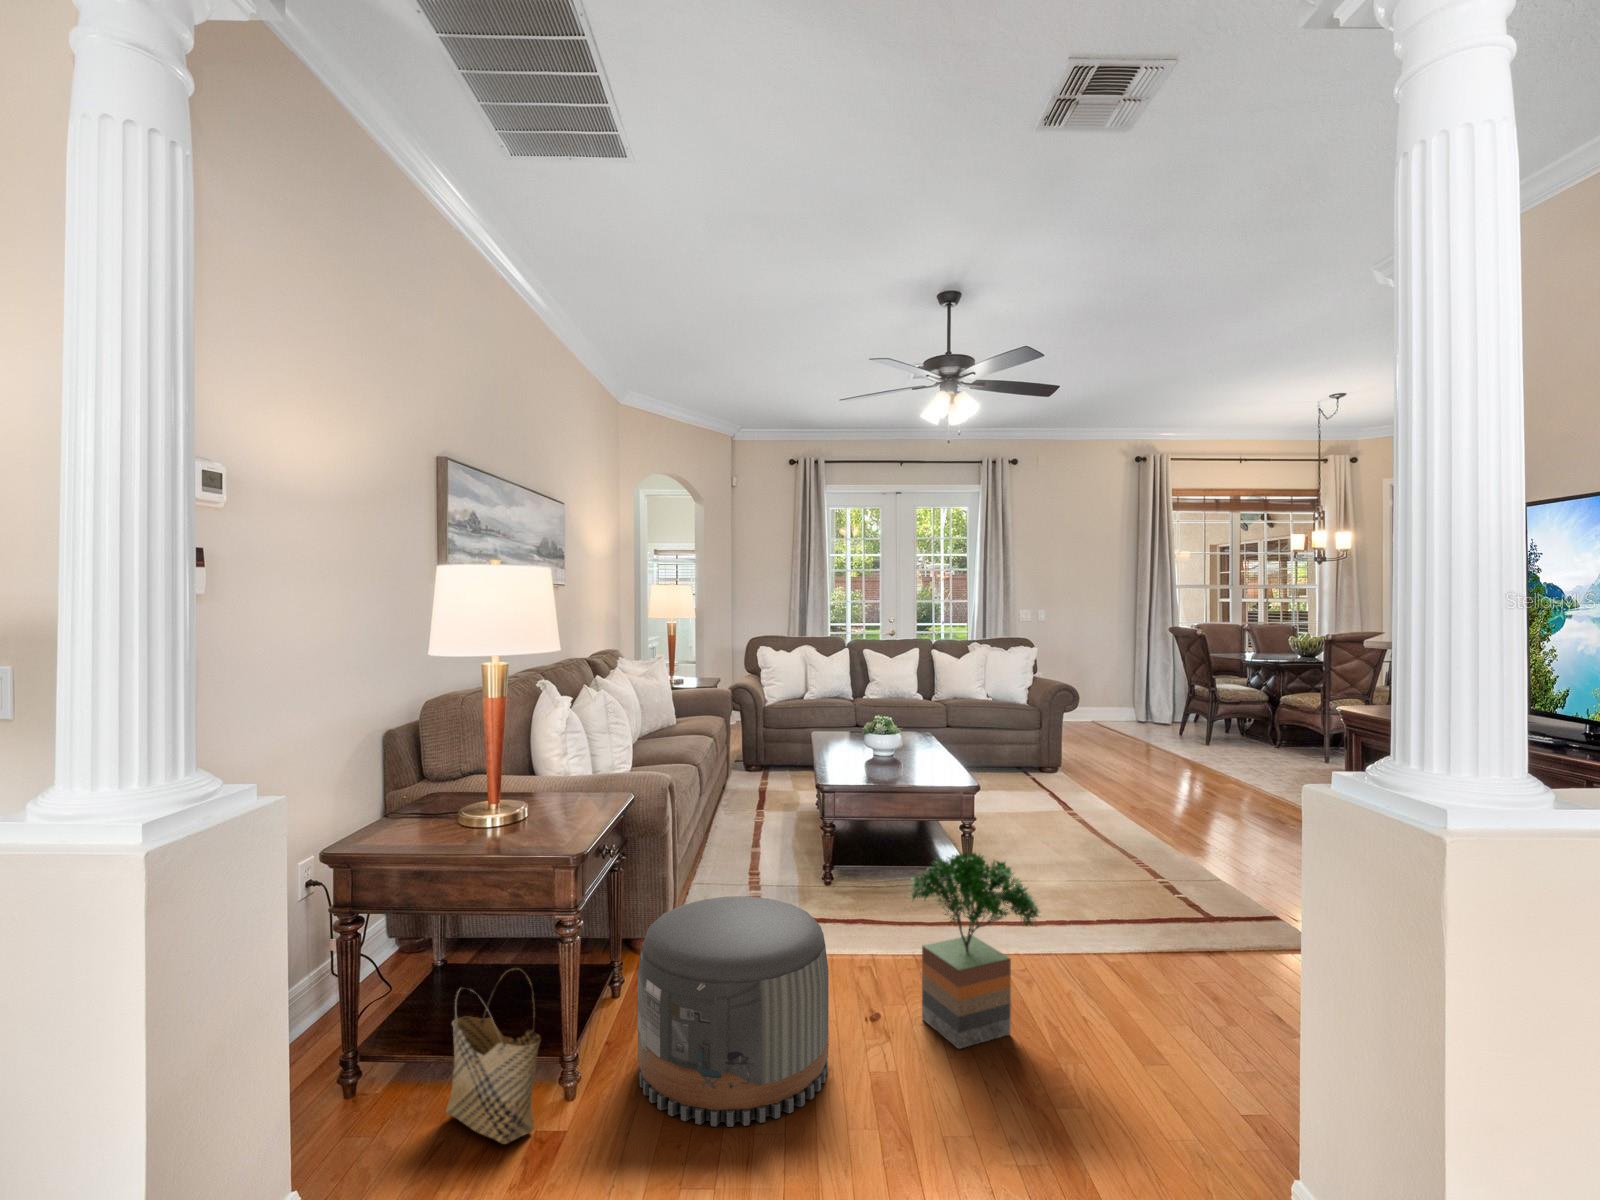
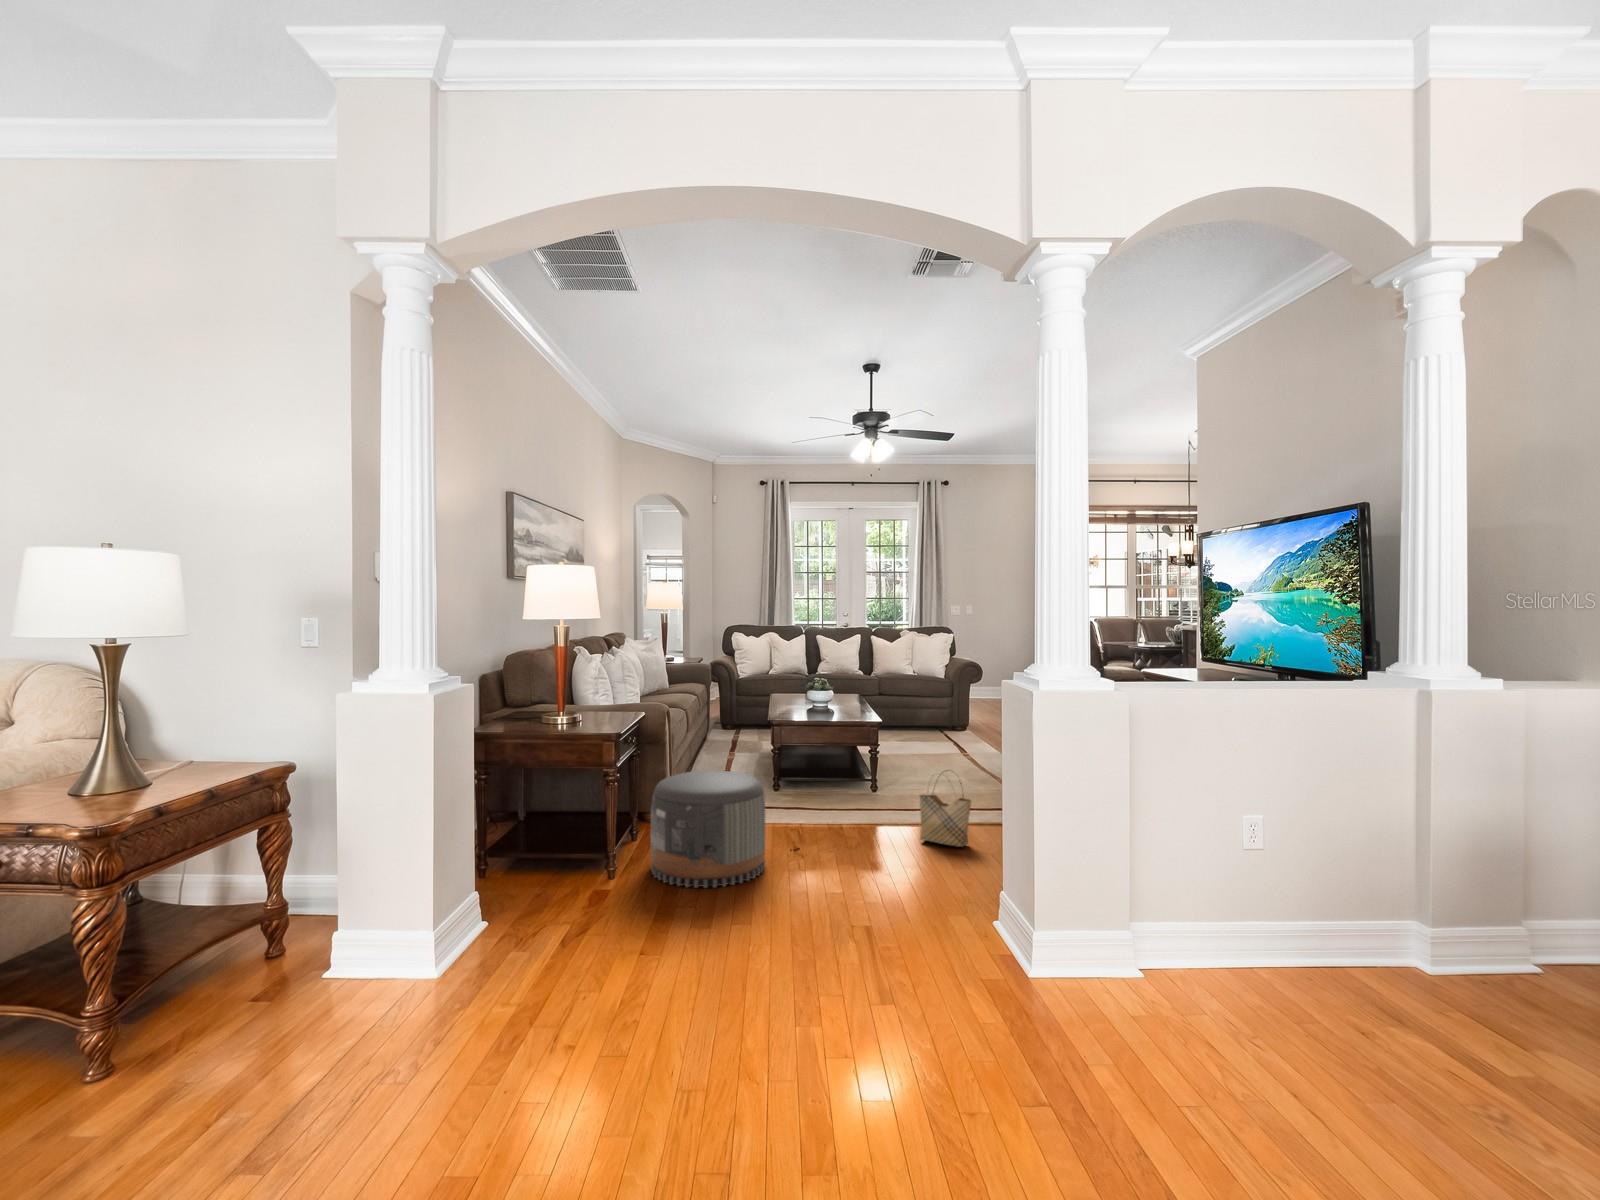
potted tree: present [910,852,1040,1049] -> none [817,745,898,860]
woven basket: present [446,968,541,1144] -> present [920,782,971,847]

